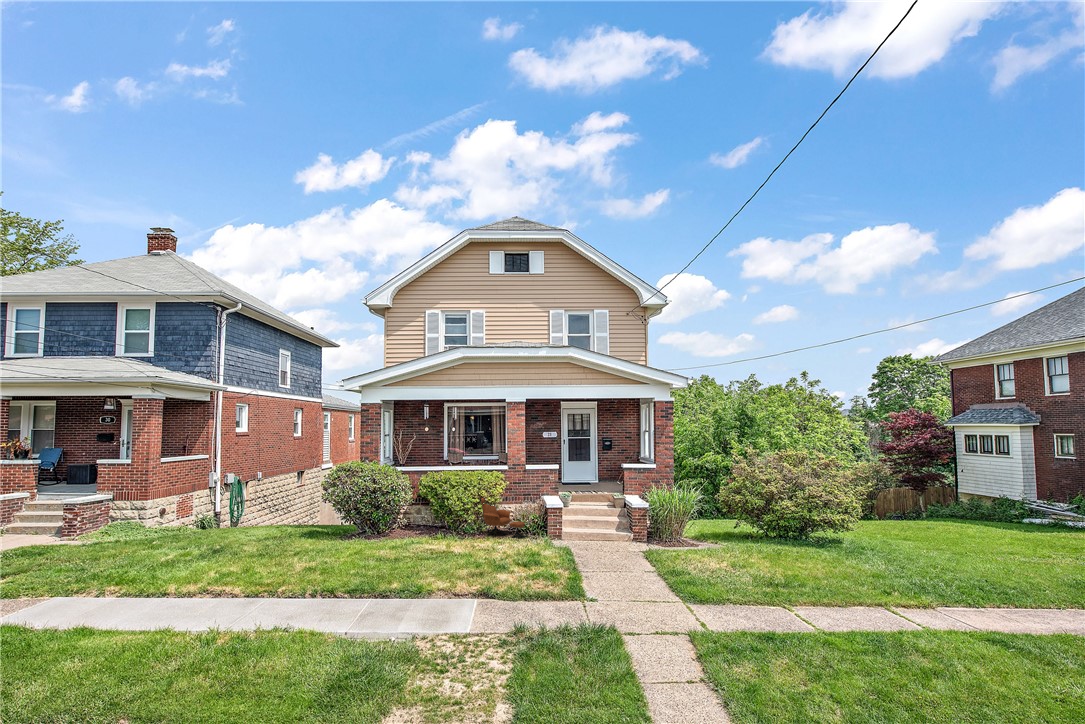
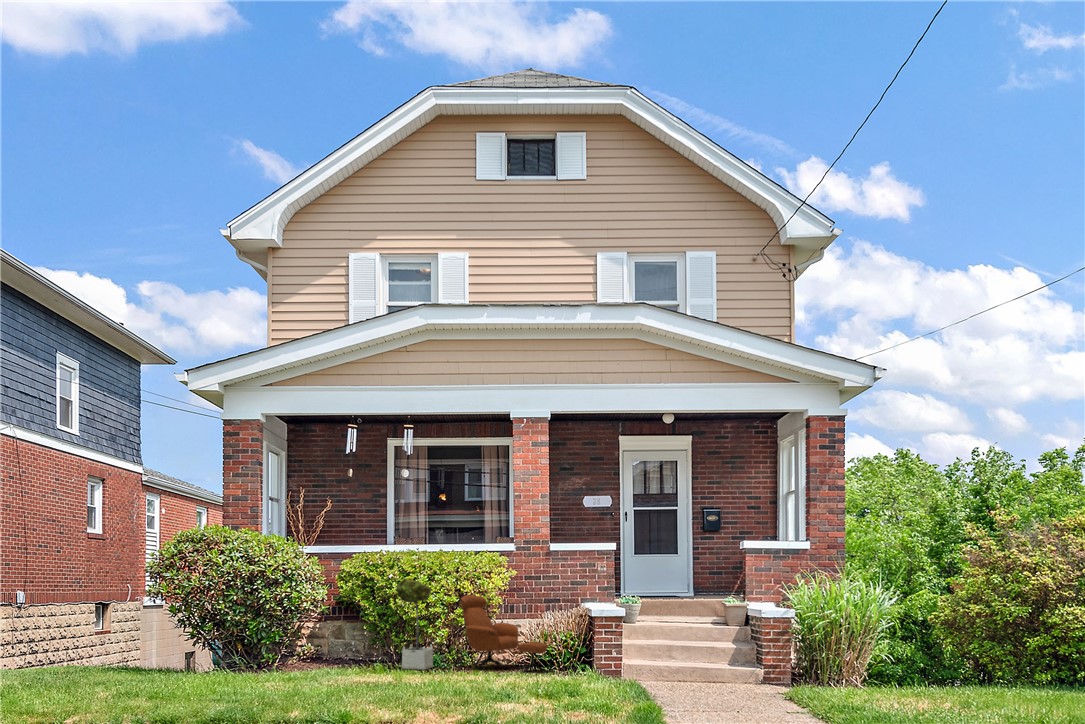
potted tree: none [448,489,467,536] -> present [396,578,433,669]

